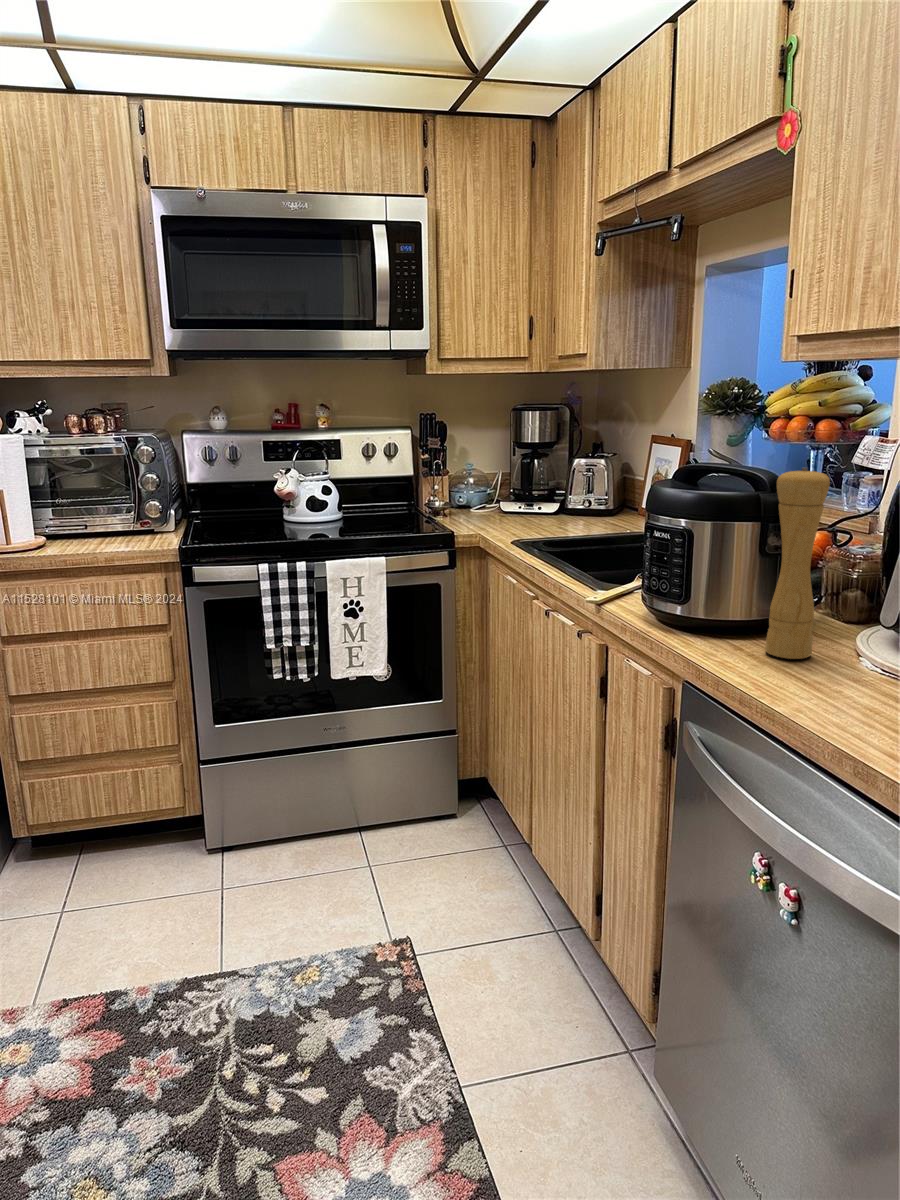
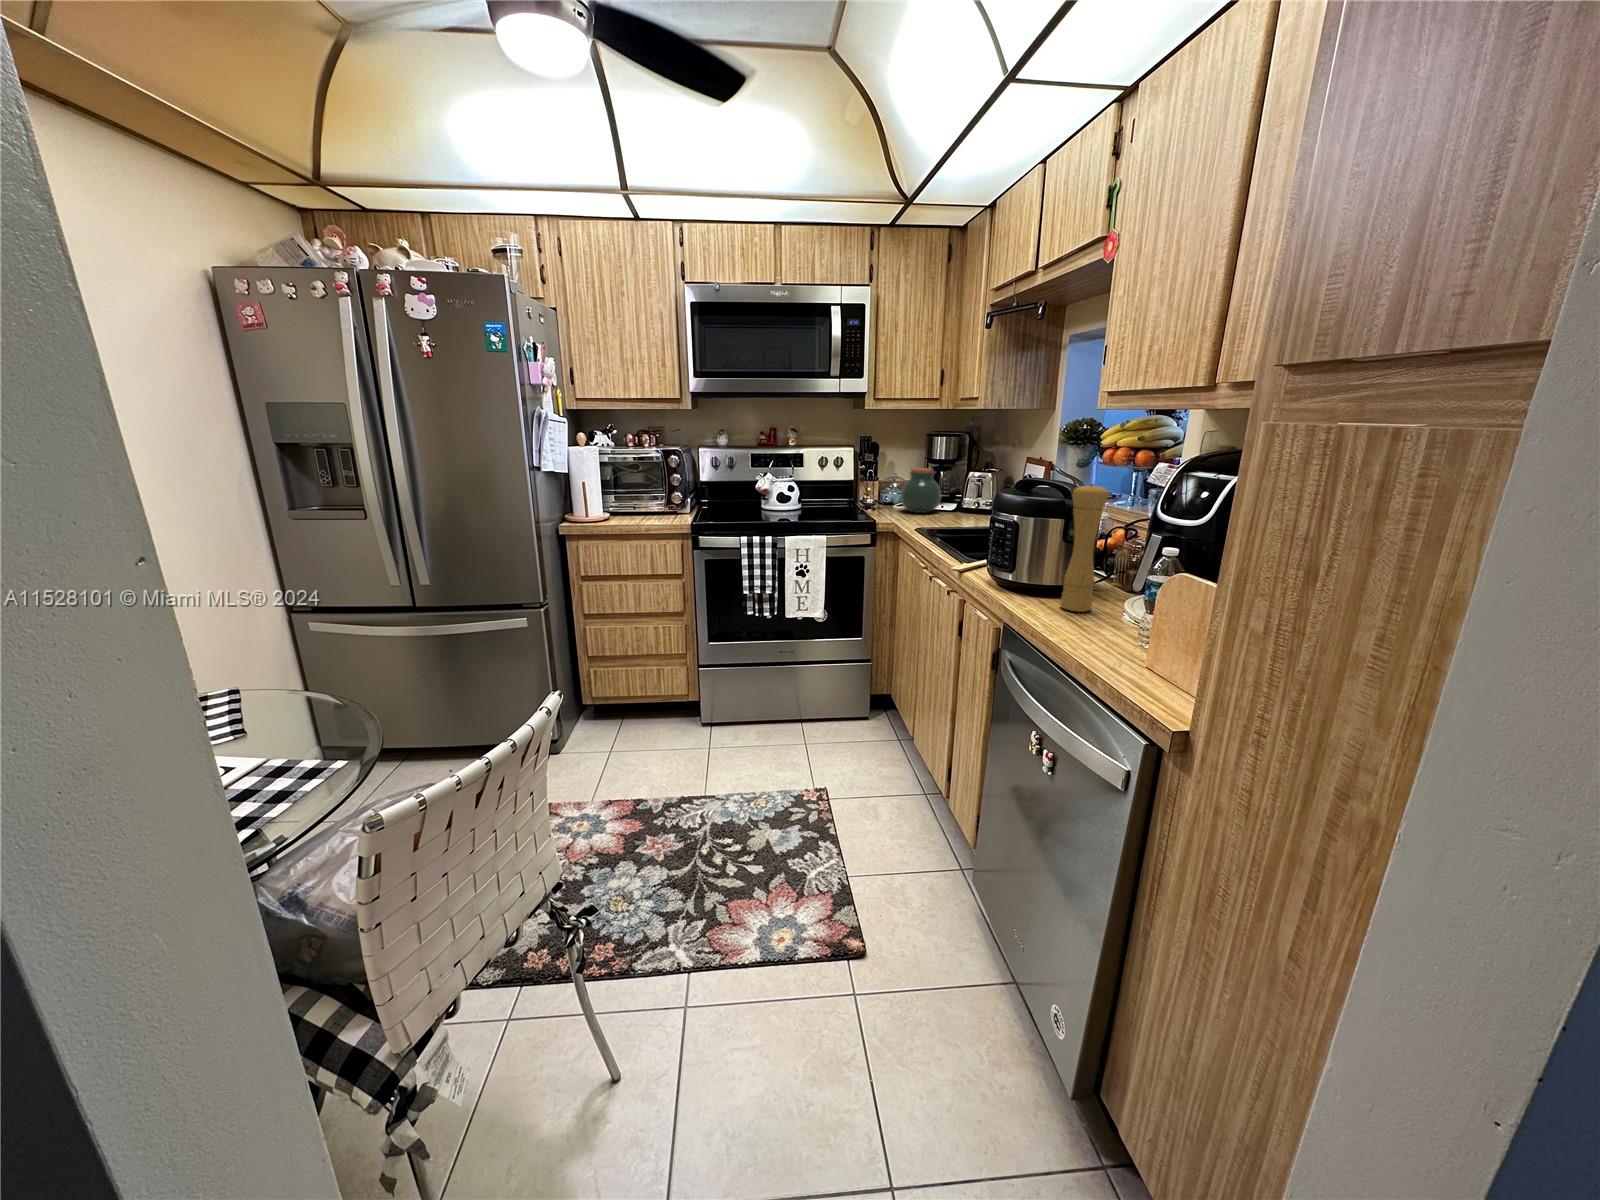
jar: none [484,454,539,517] -> present [901,468,941,513]

